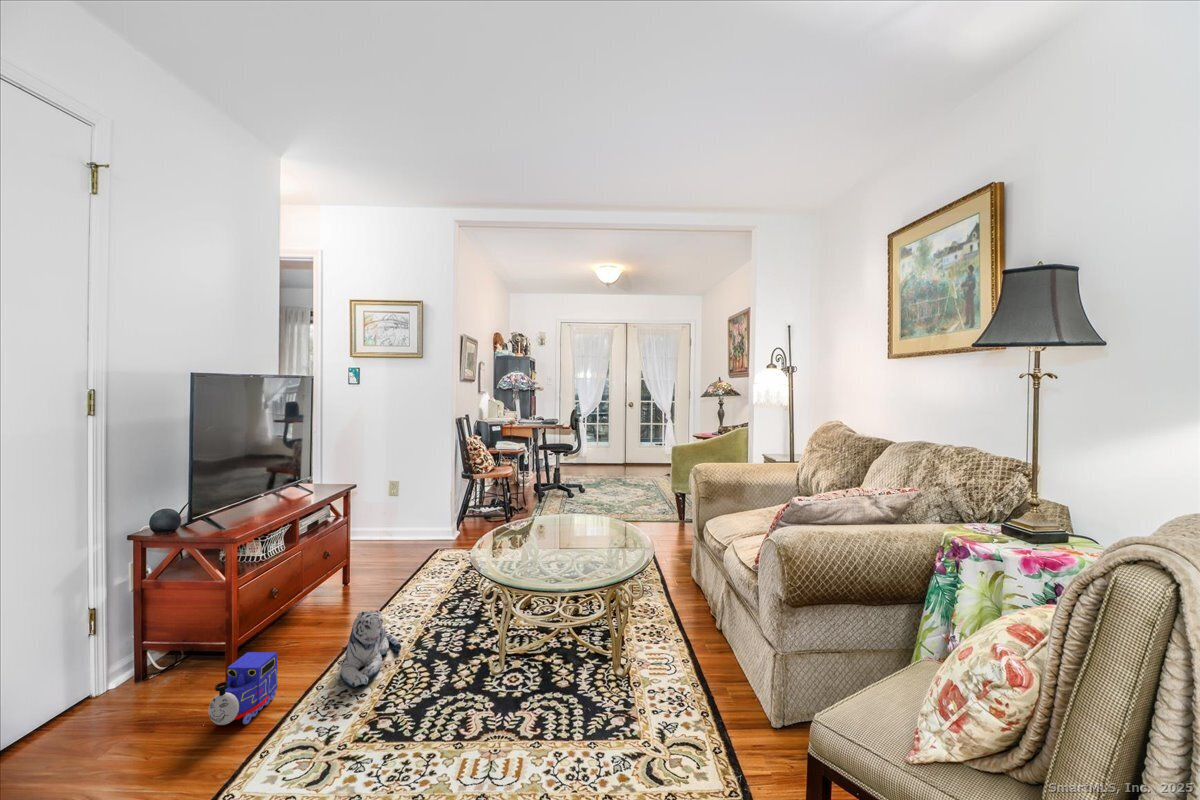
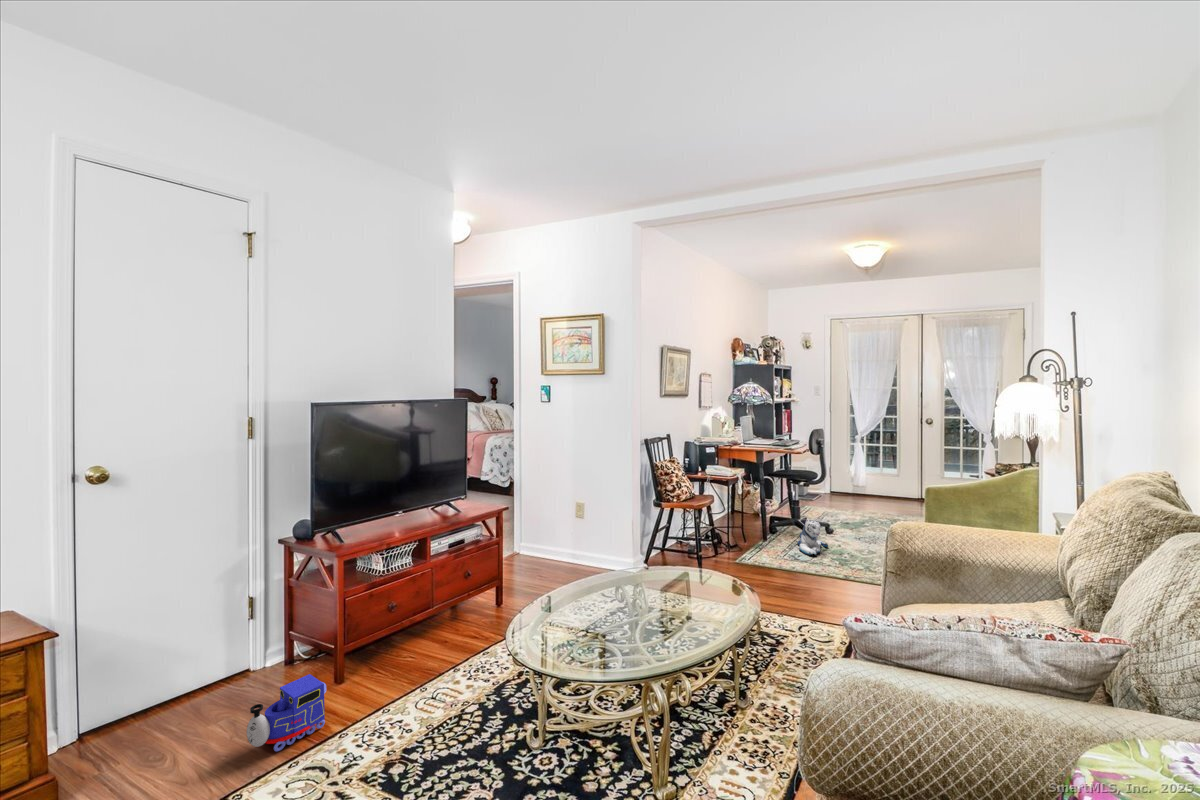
plush toy: present [341,611,401,688] -> present [797,520,828,555]

